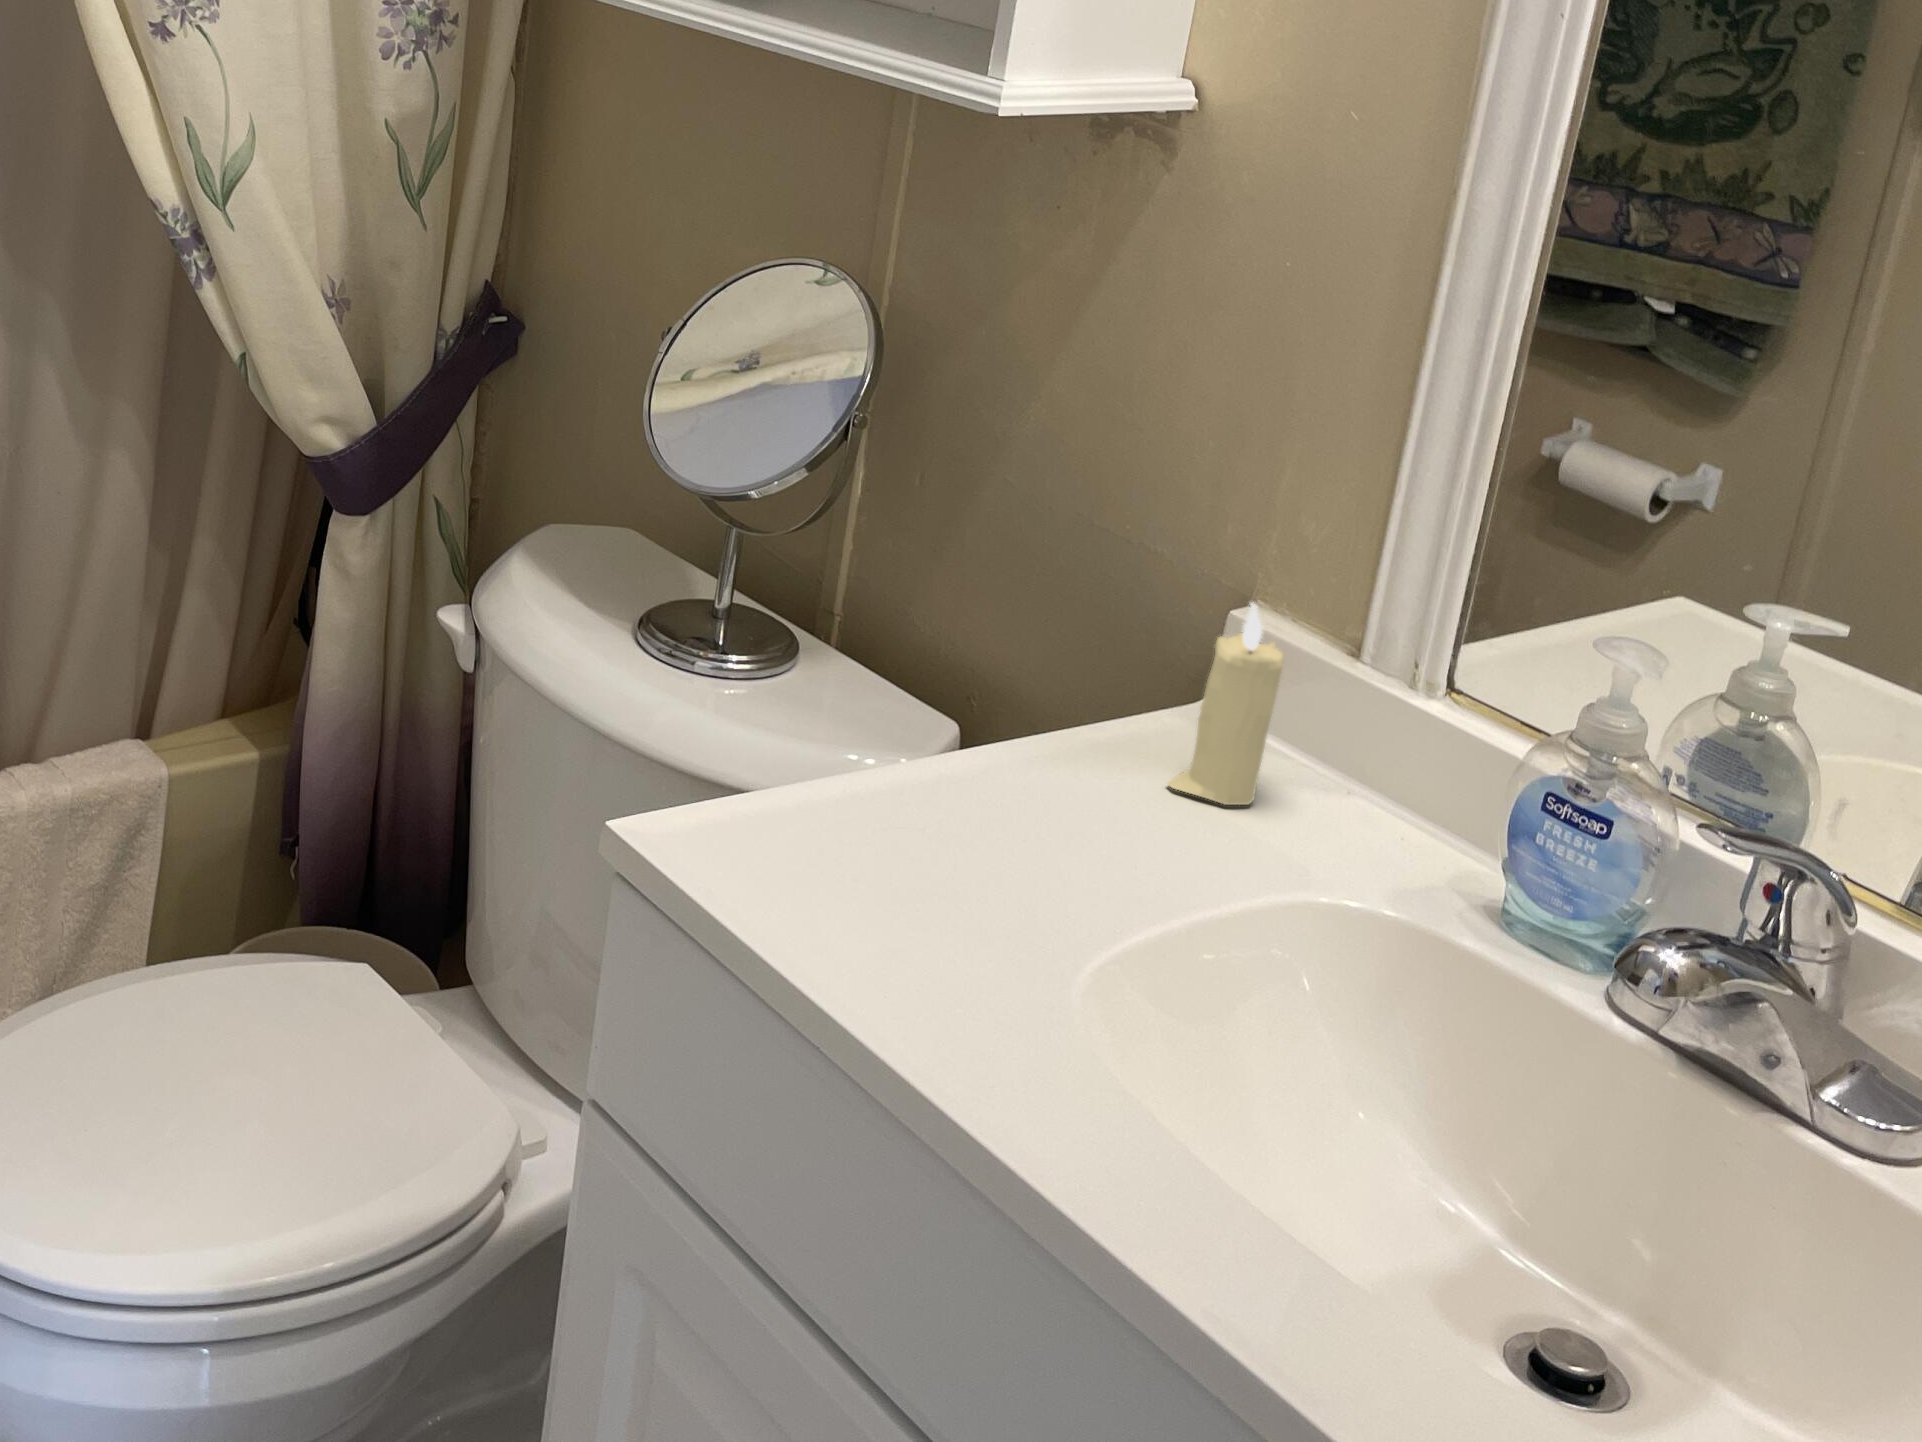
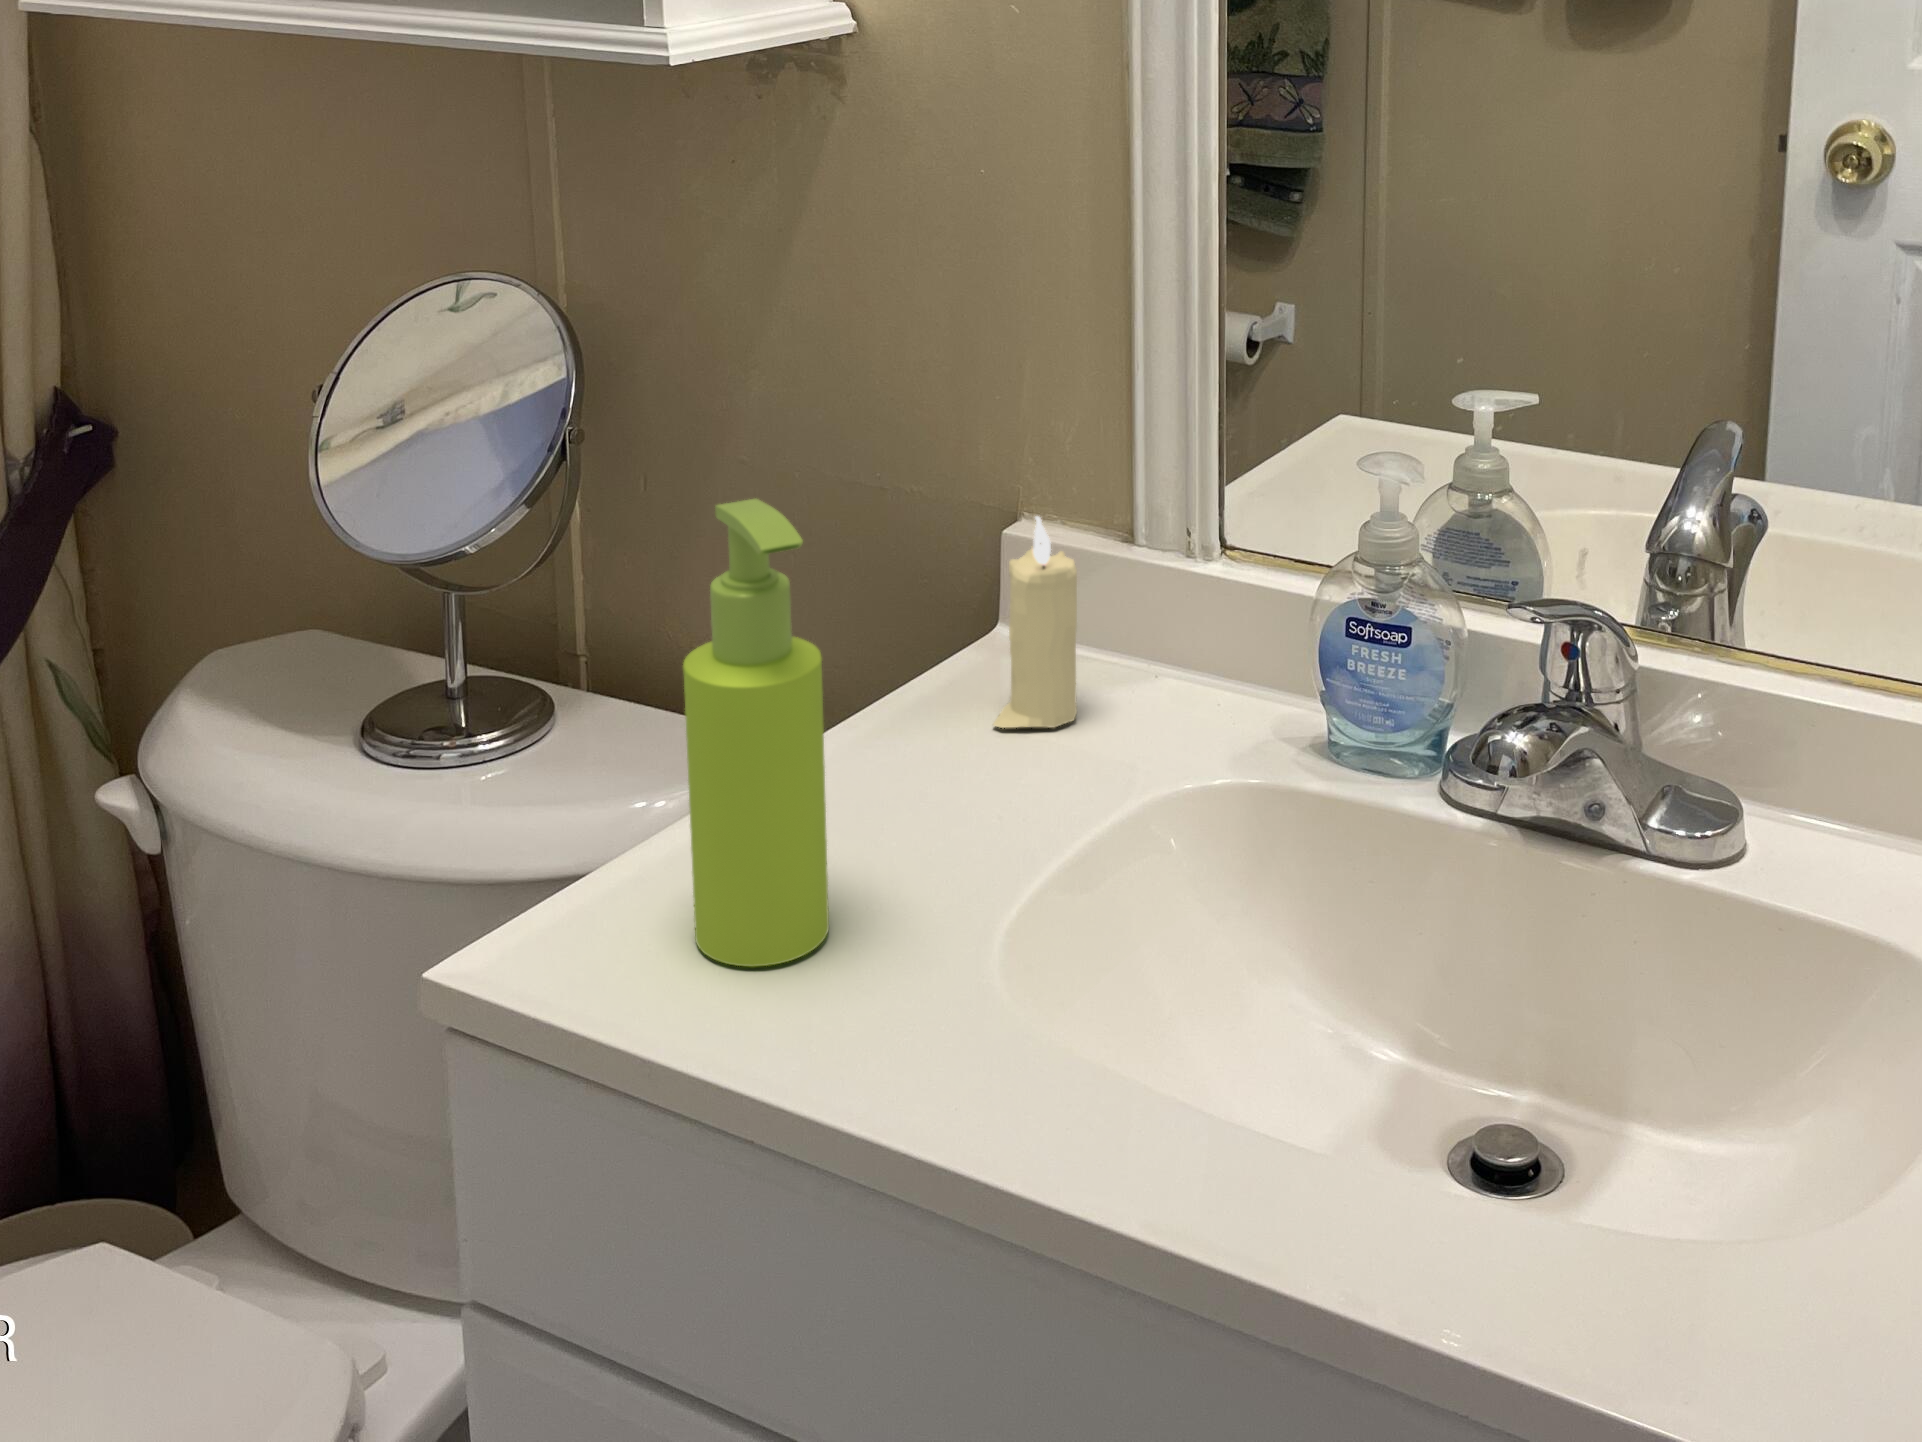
soap dispenser: none [827,512,985,916] -> present [683,499,829,967]

